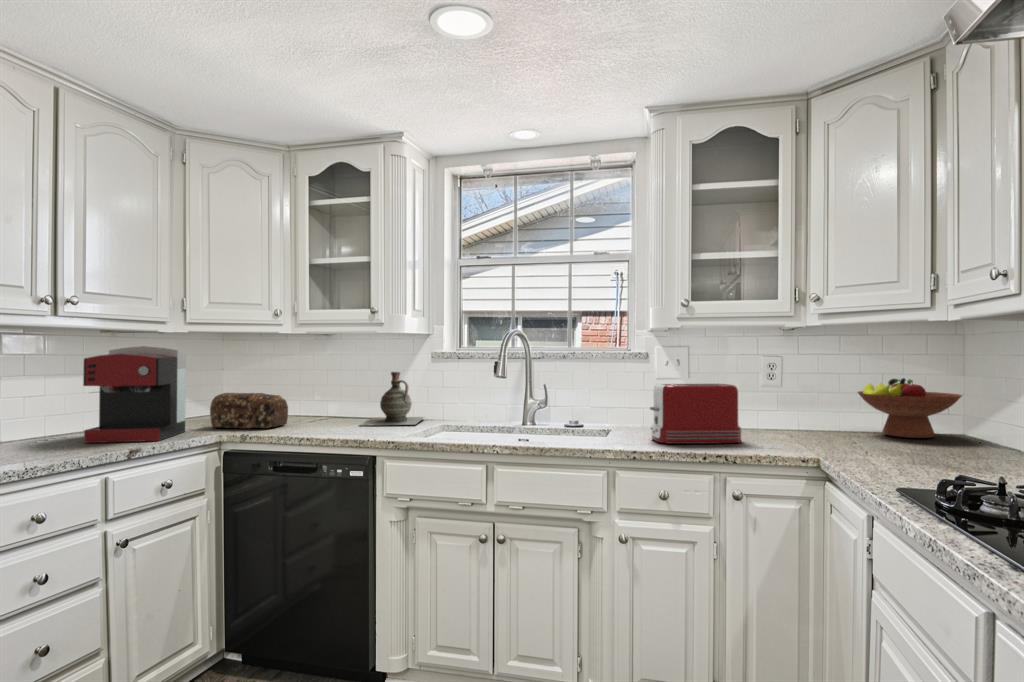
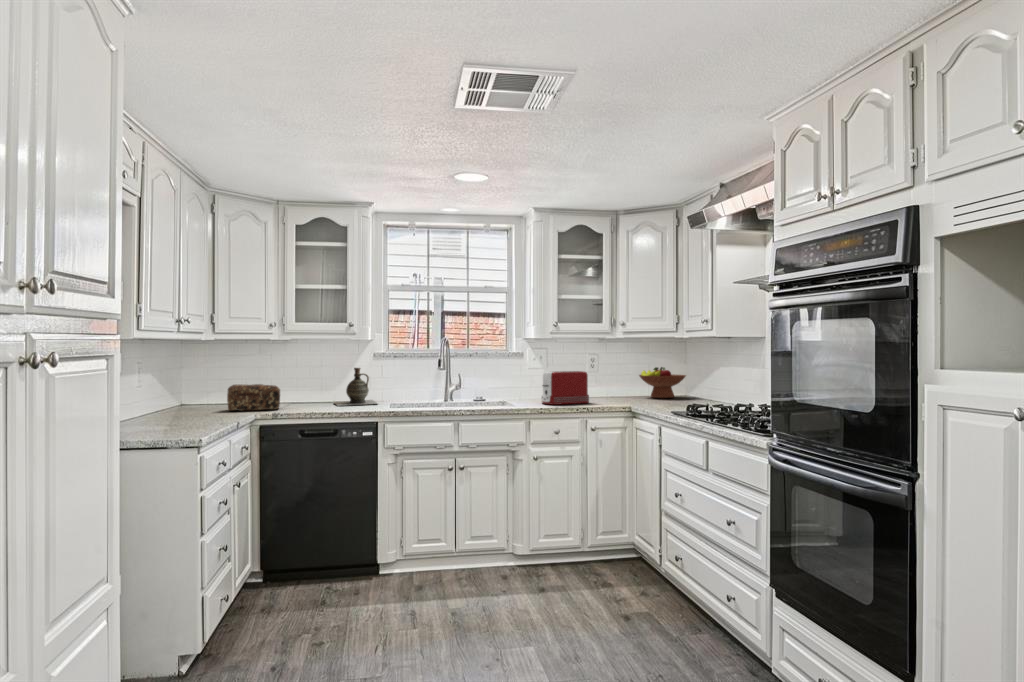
coffee maker: present [83,346,186,443] -> none [163,349,224,421]

